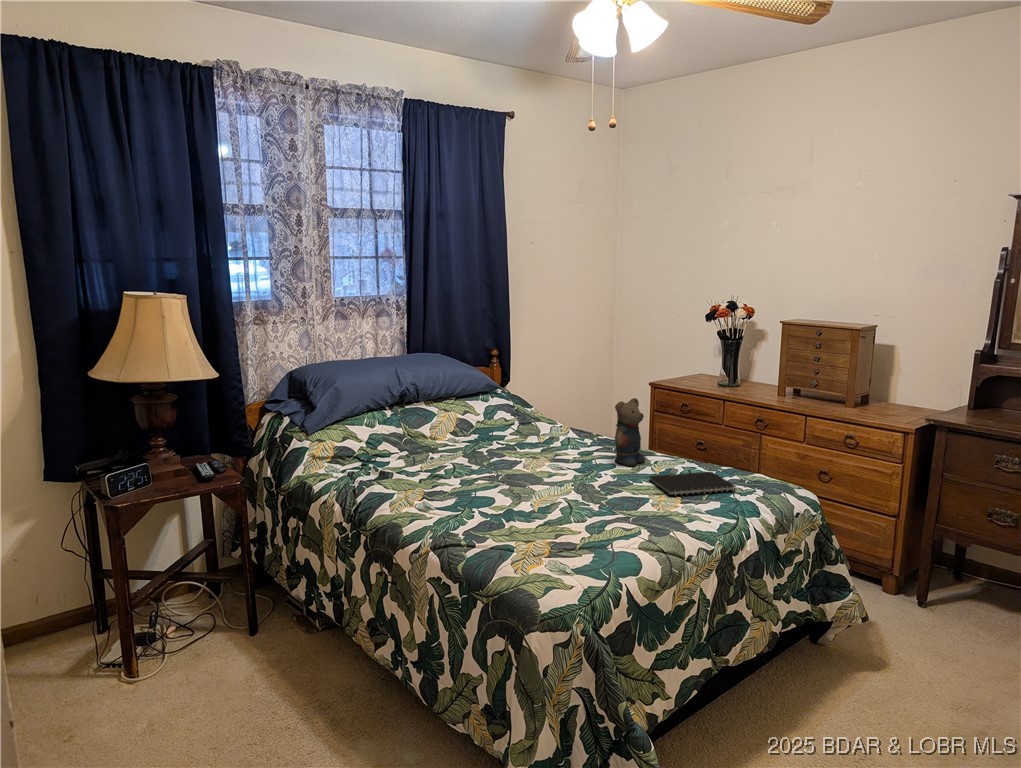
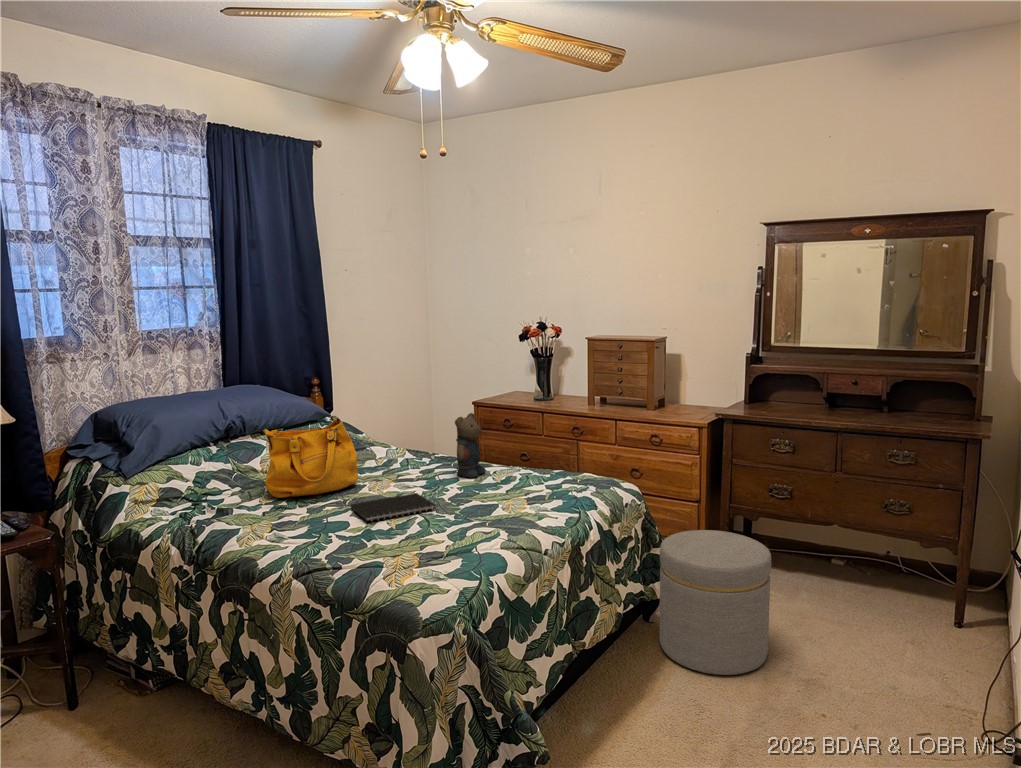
handbag: none [426,391,514,467] -> present [263,416,358,498]
notebook: present [649,472,736,496] -> present [351,493,435,522]
ottoman: none [827,553,977,728] -> present [660,530,771,675]

